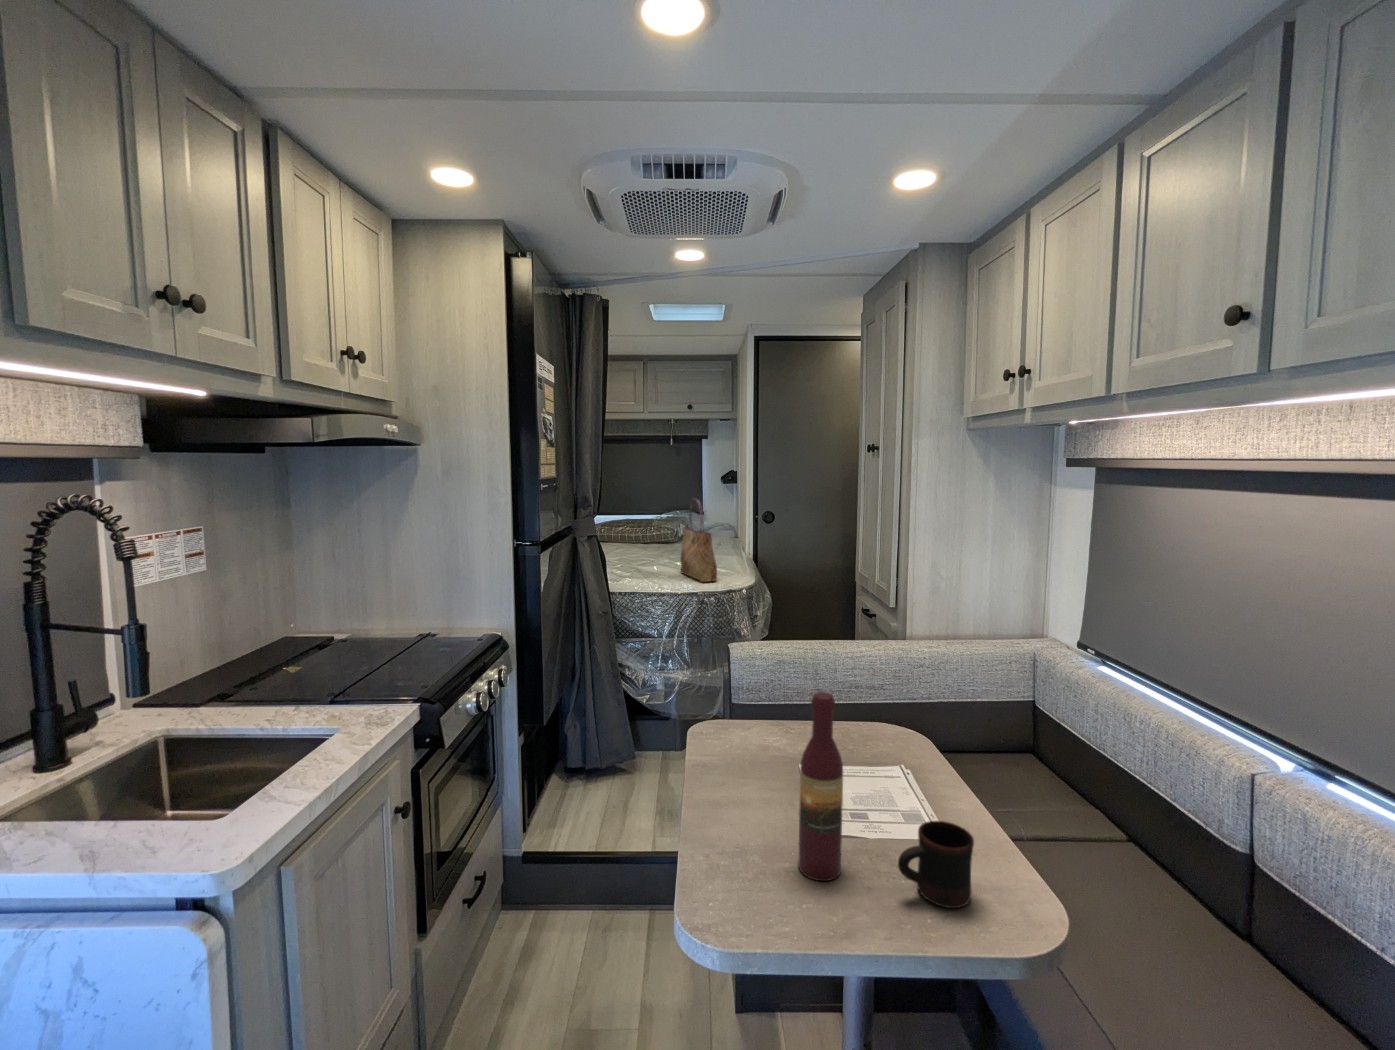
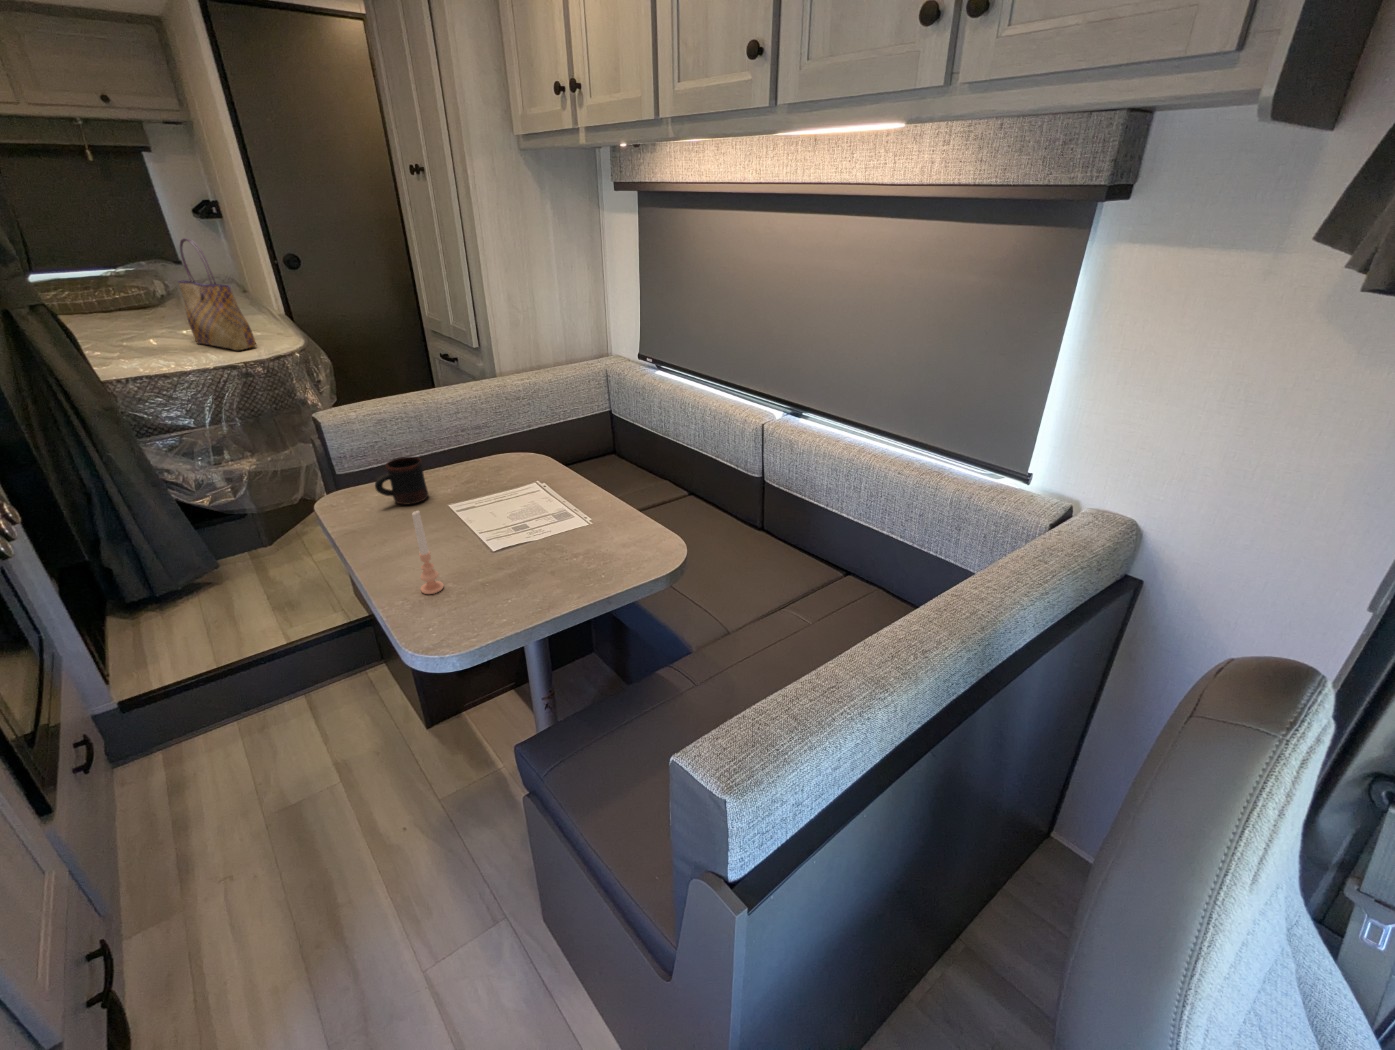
wine bottle: present [798,692,843,881] -> none [475,425,526,581]
candle: none [725,764,748,863] -> present [412,511,444,594]
mug: present [898,821,974,908] -> present [375,457,428,504]

